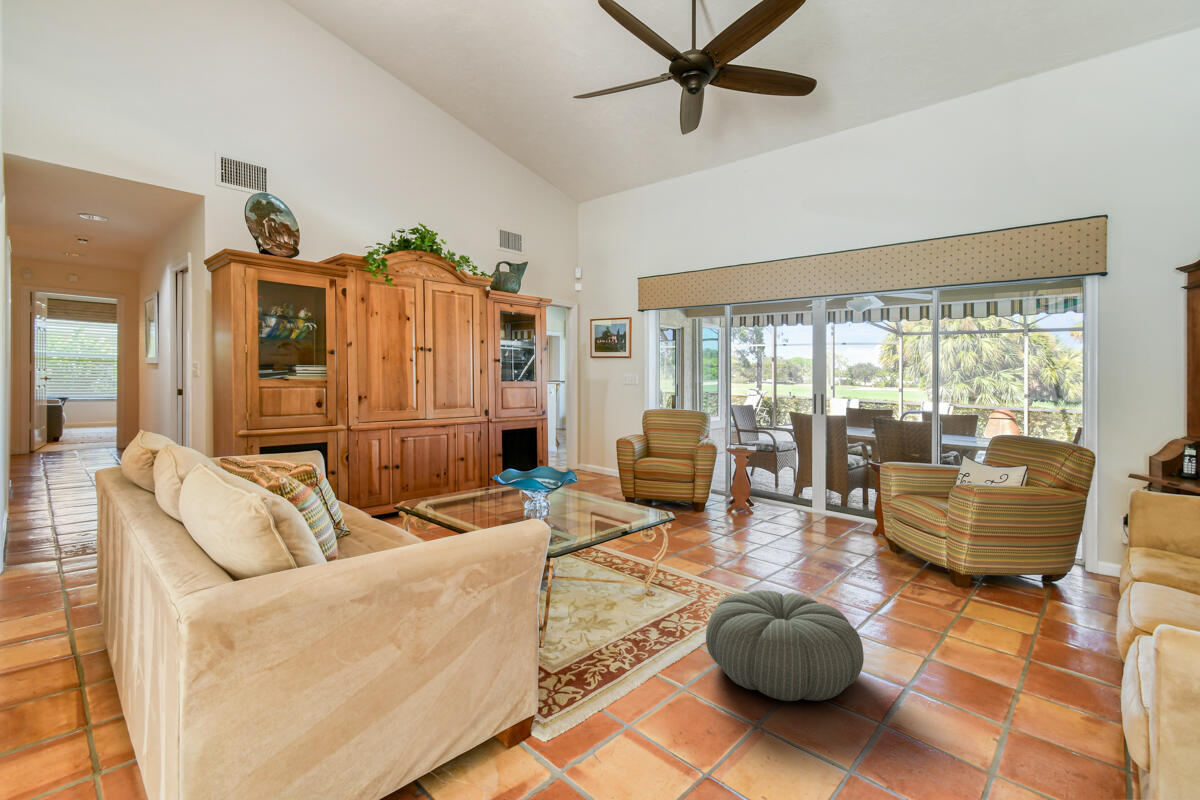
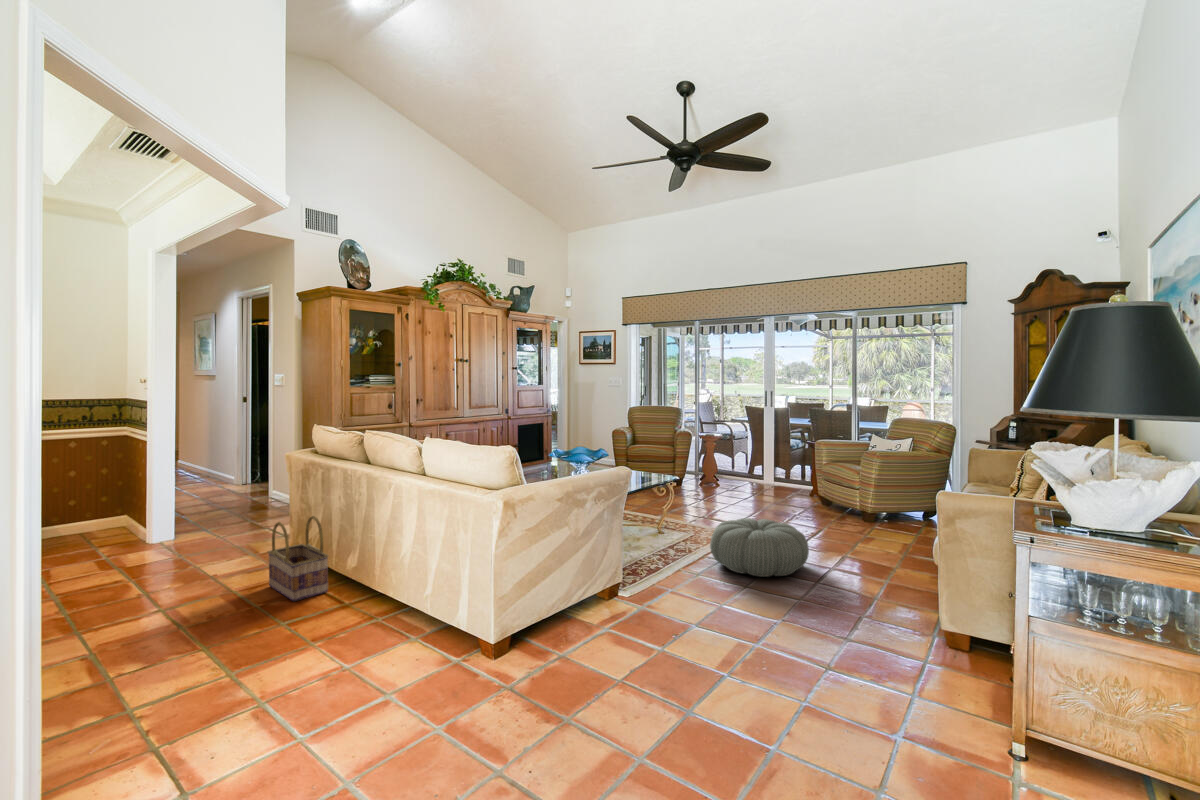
basket: none [40,571,114,708] -> present [268,516,329,601]

